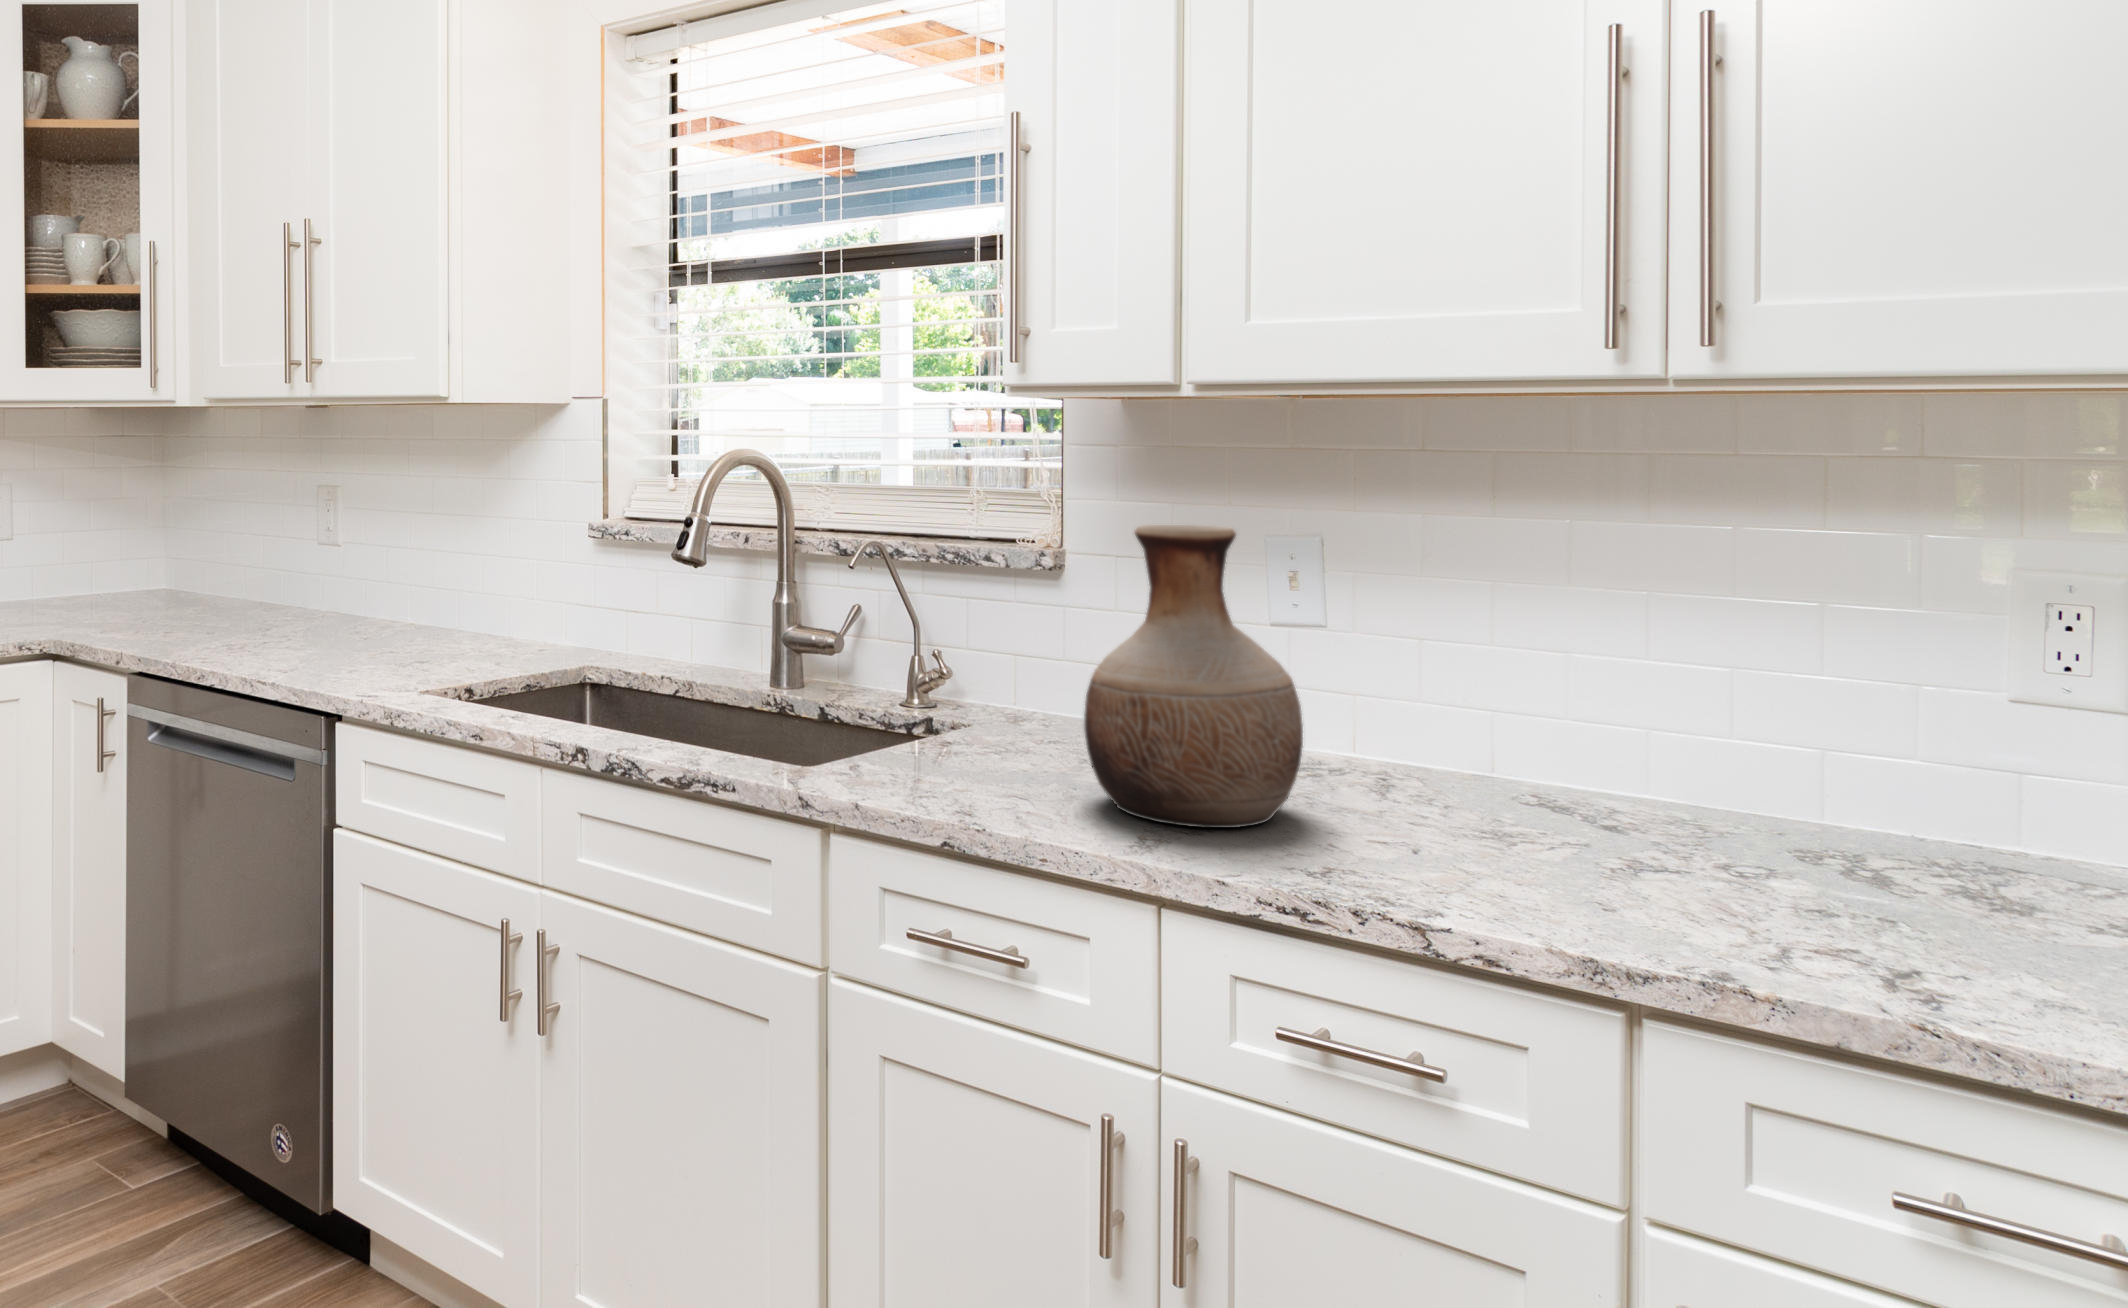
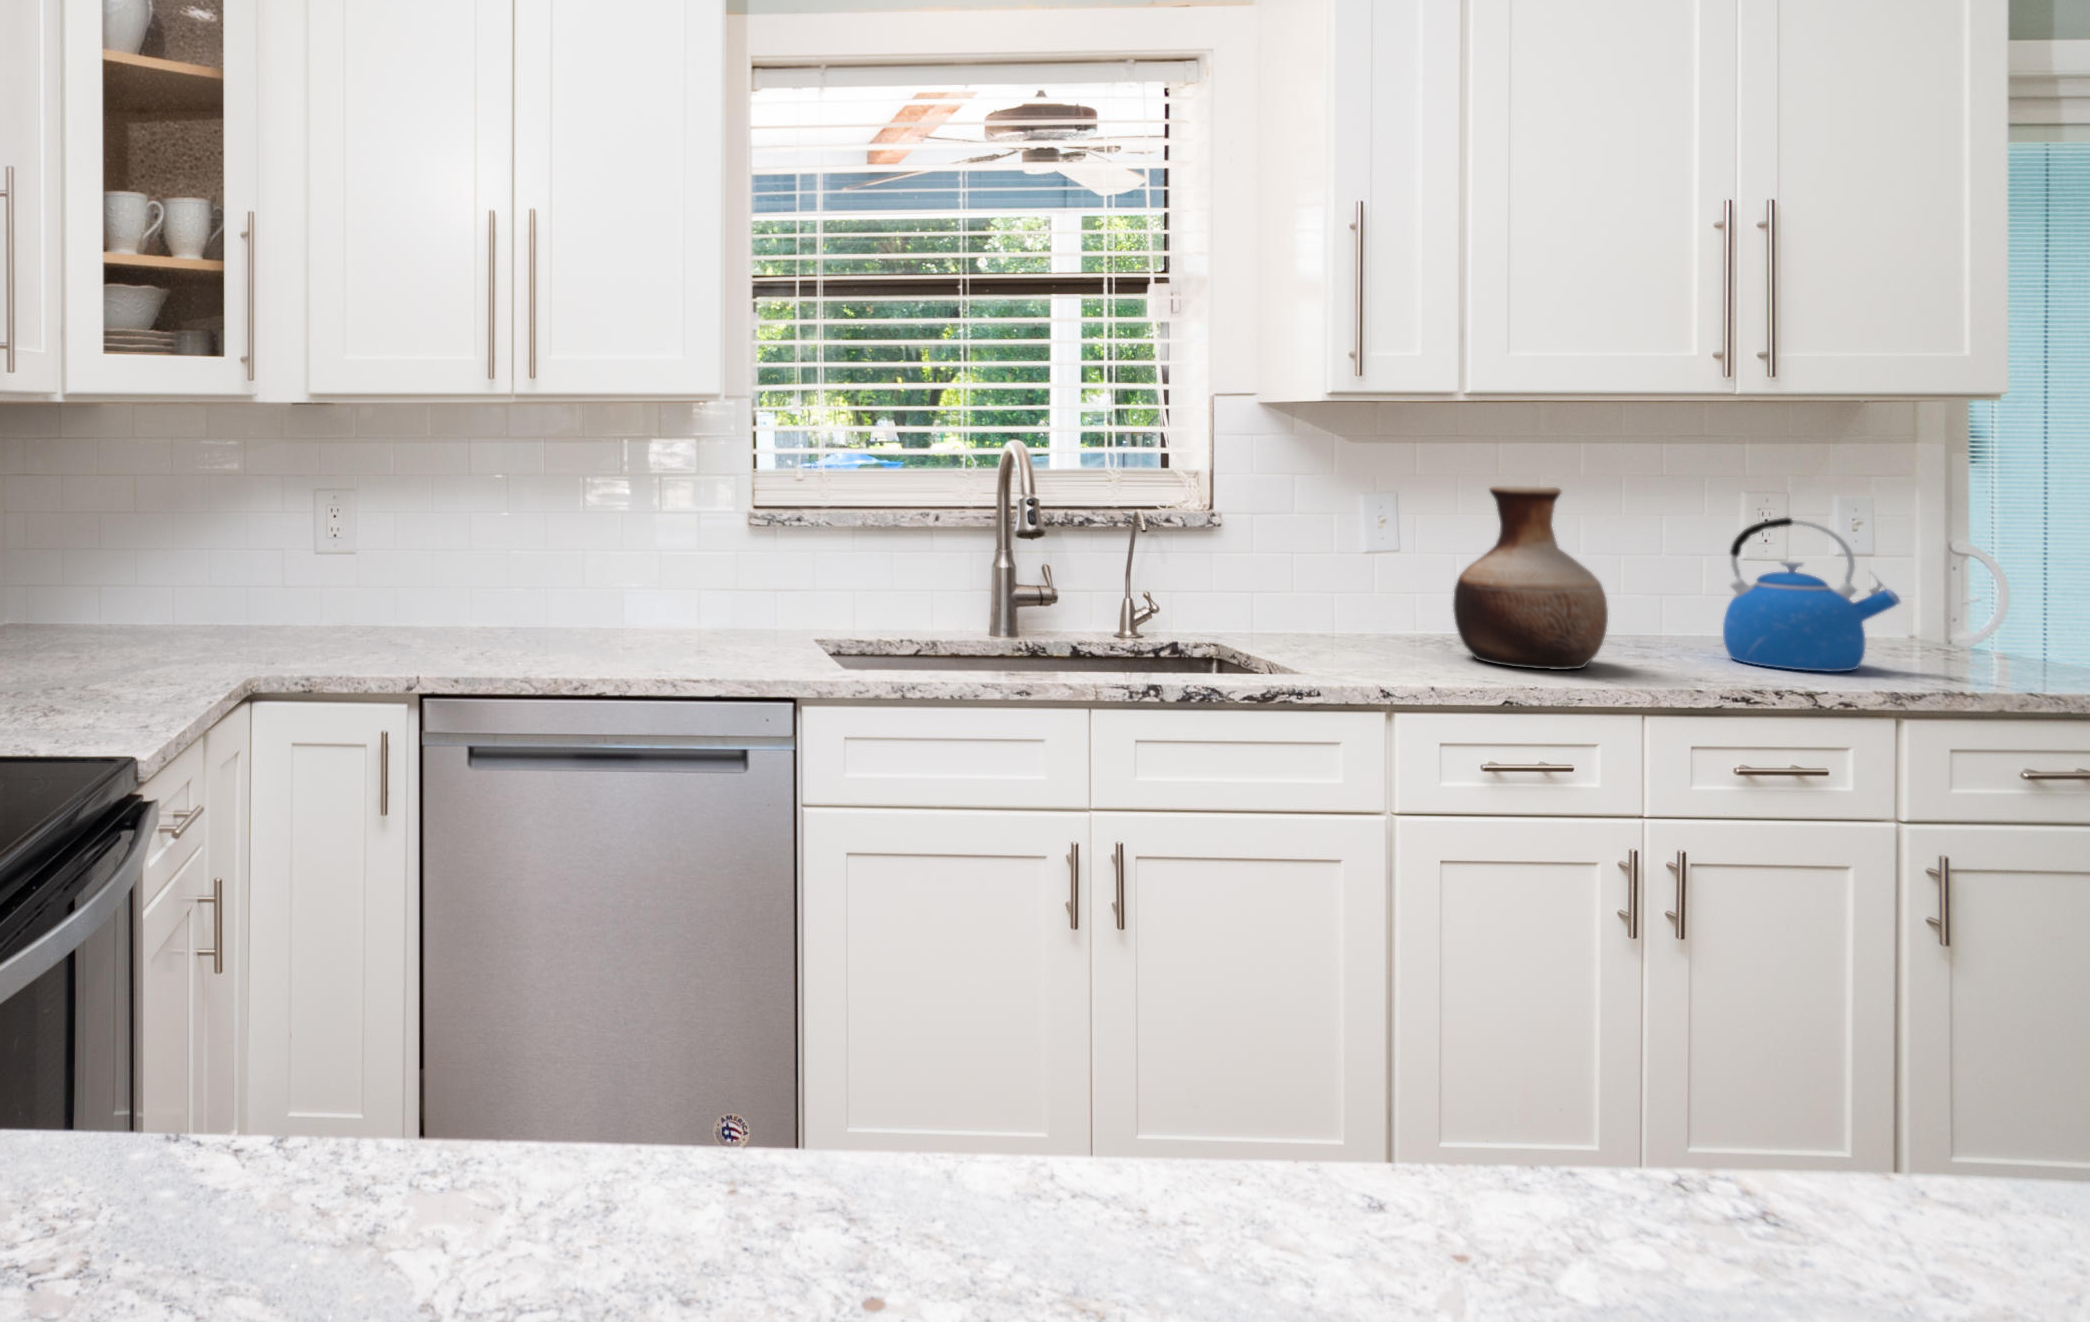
kettle: none [1574,609,1868,923] -> present [1723,518,1900,672]

